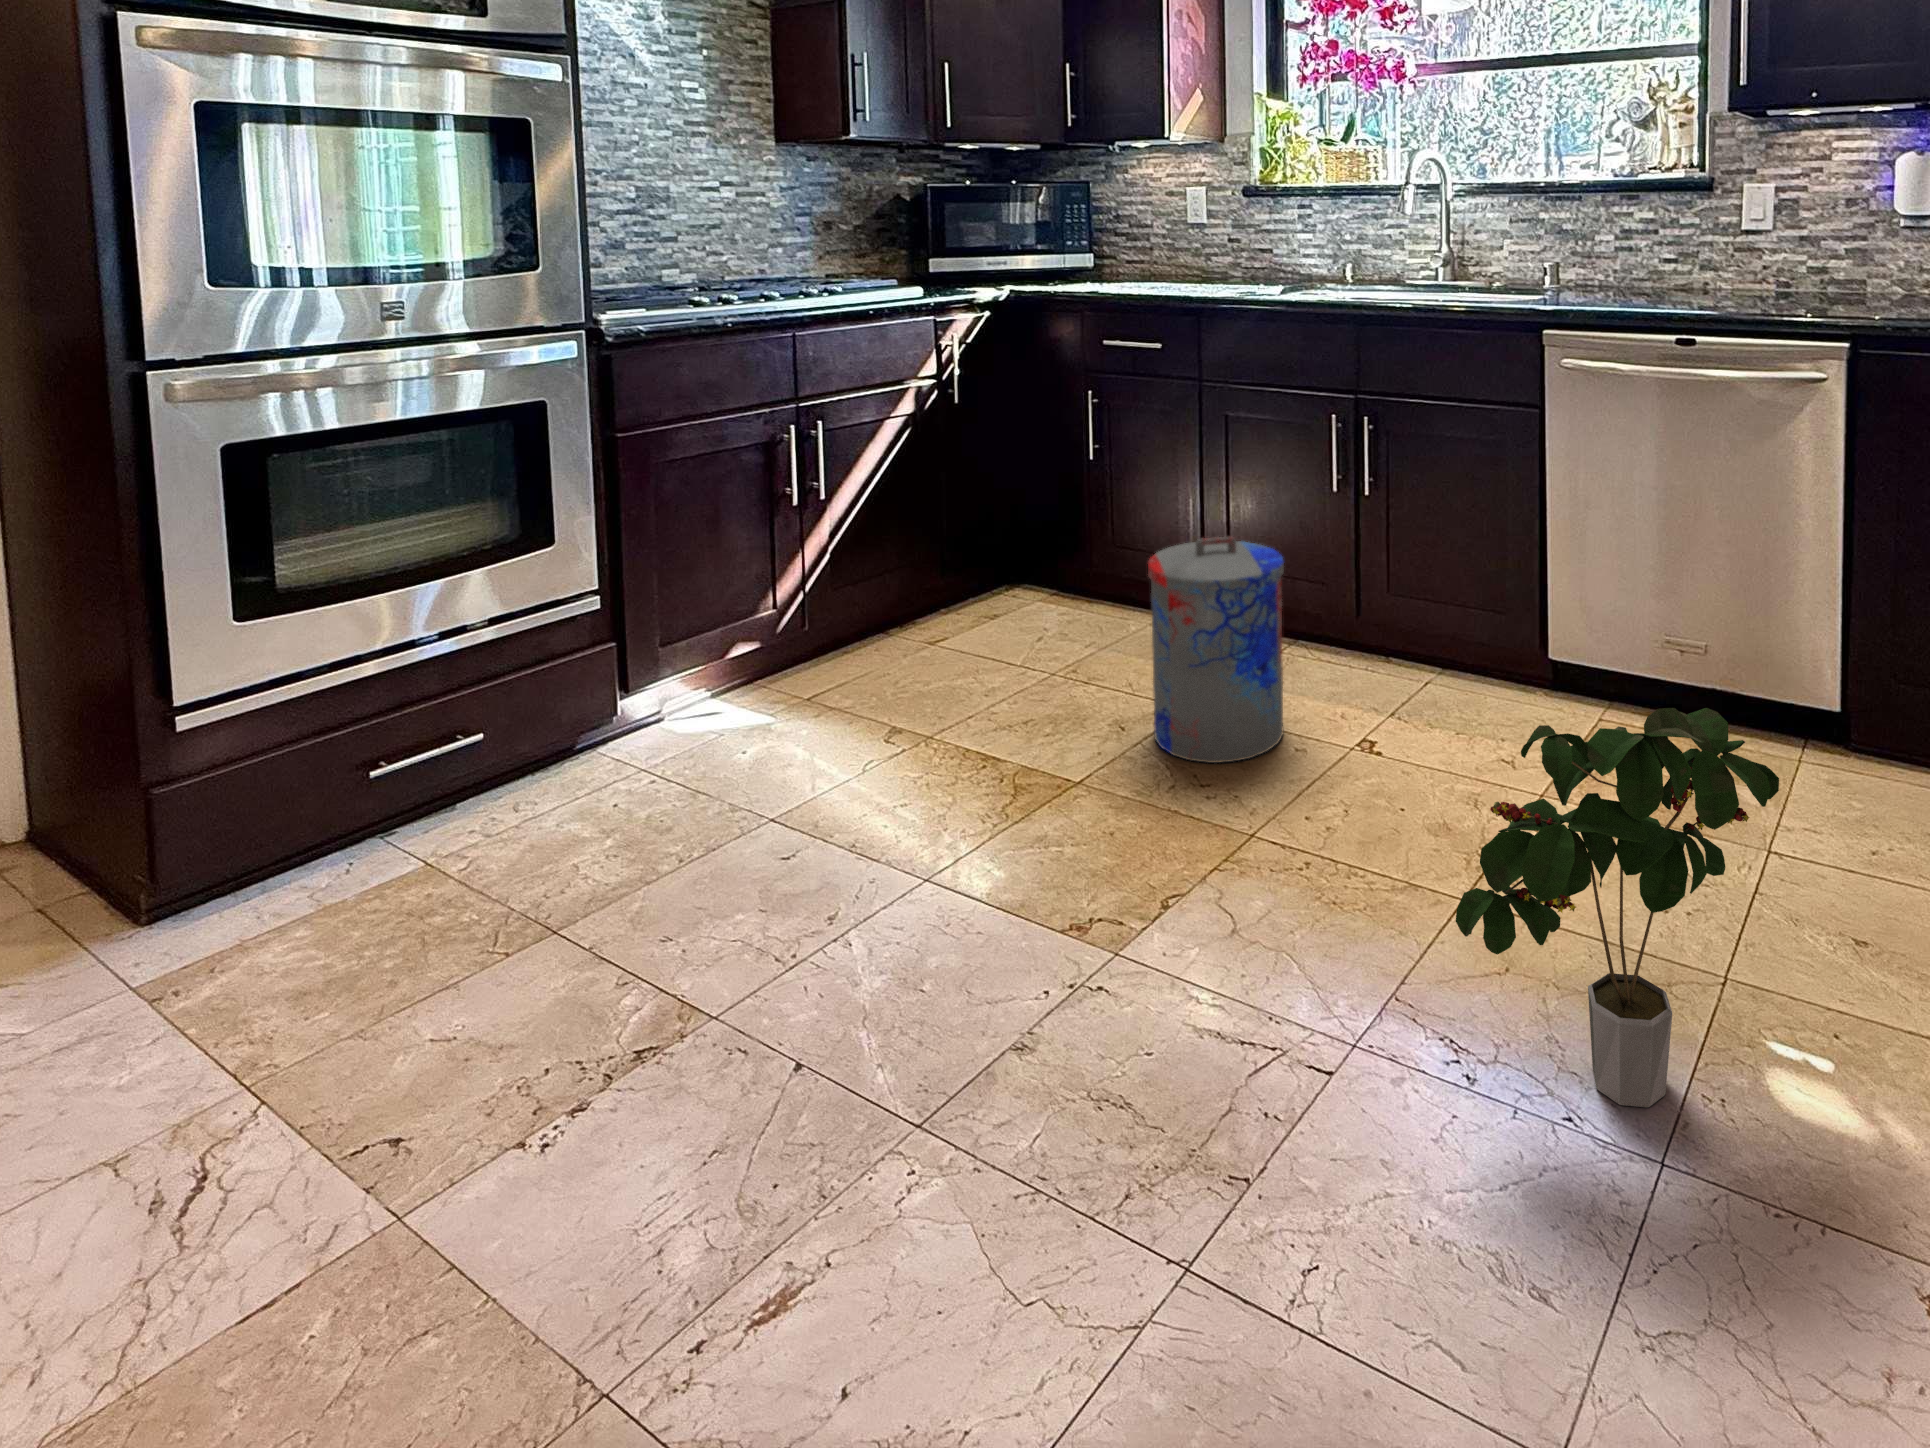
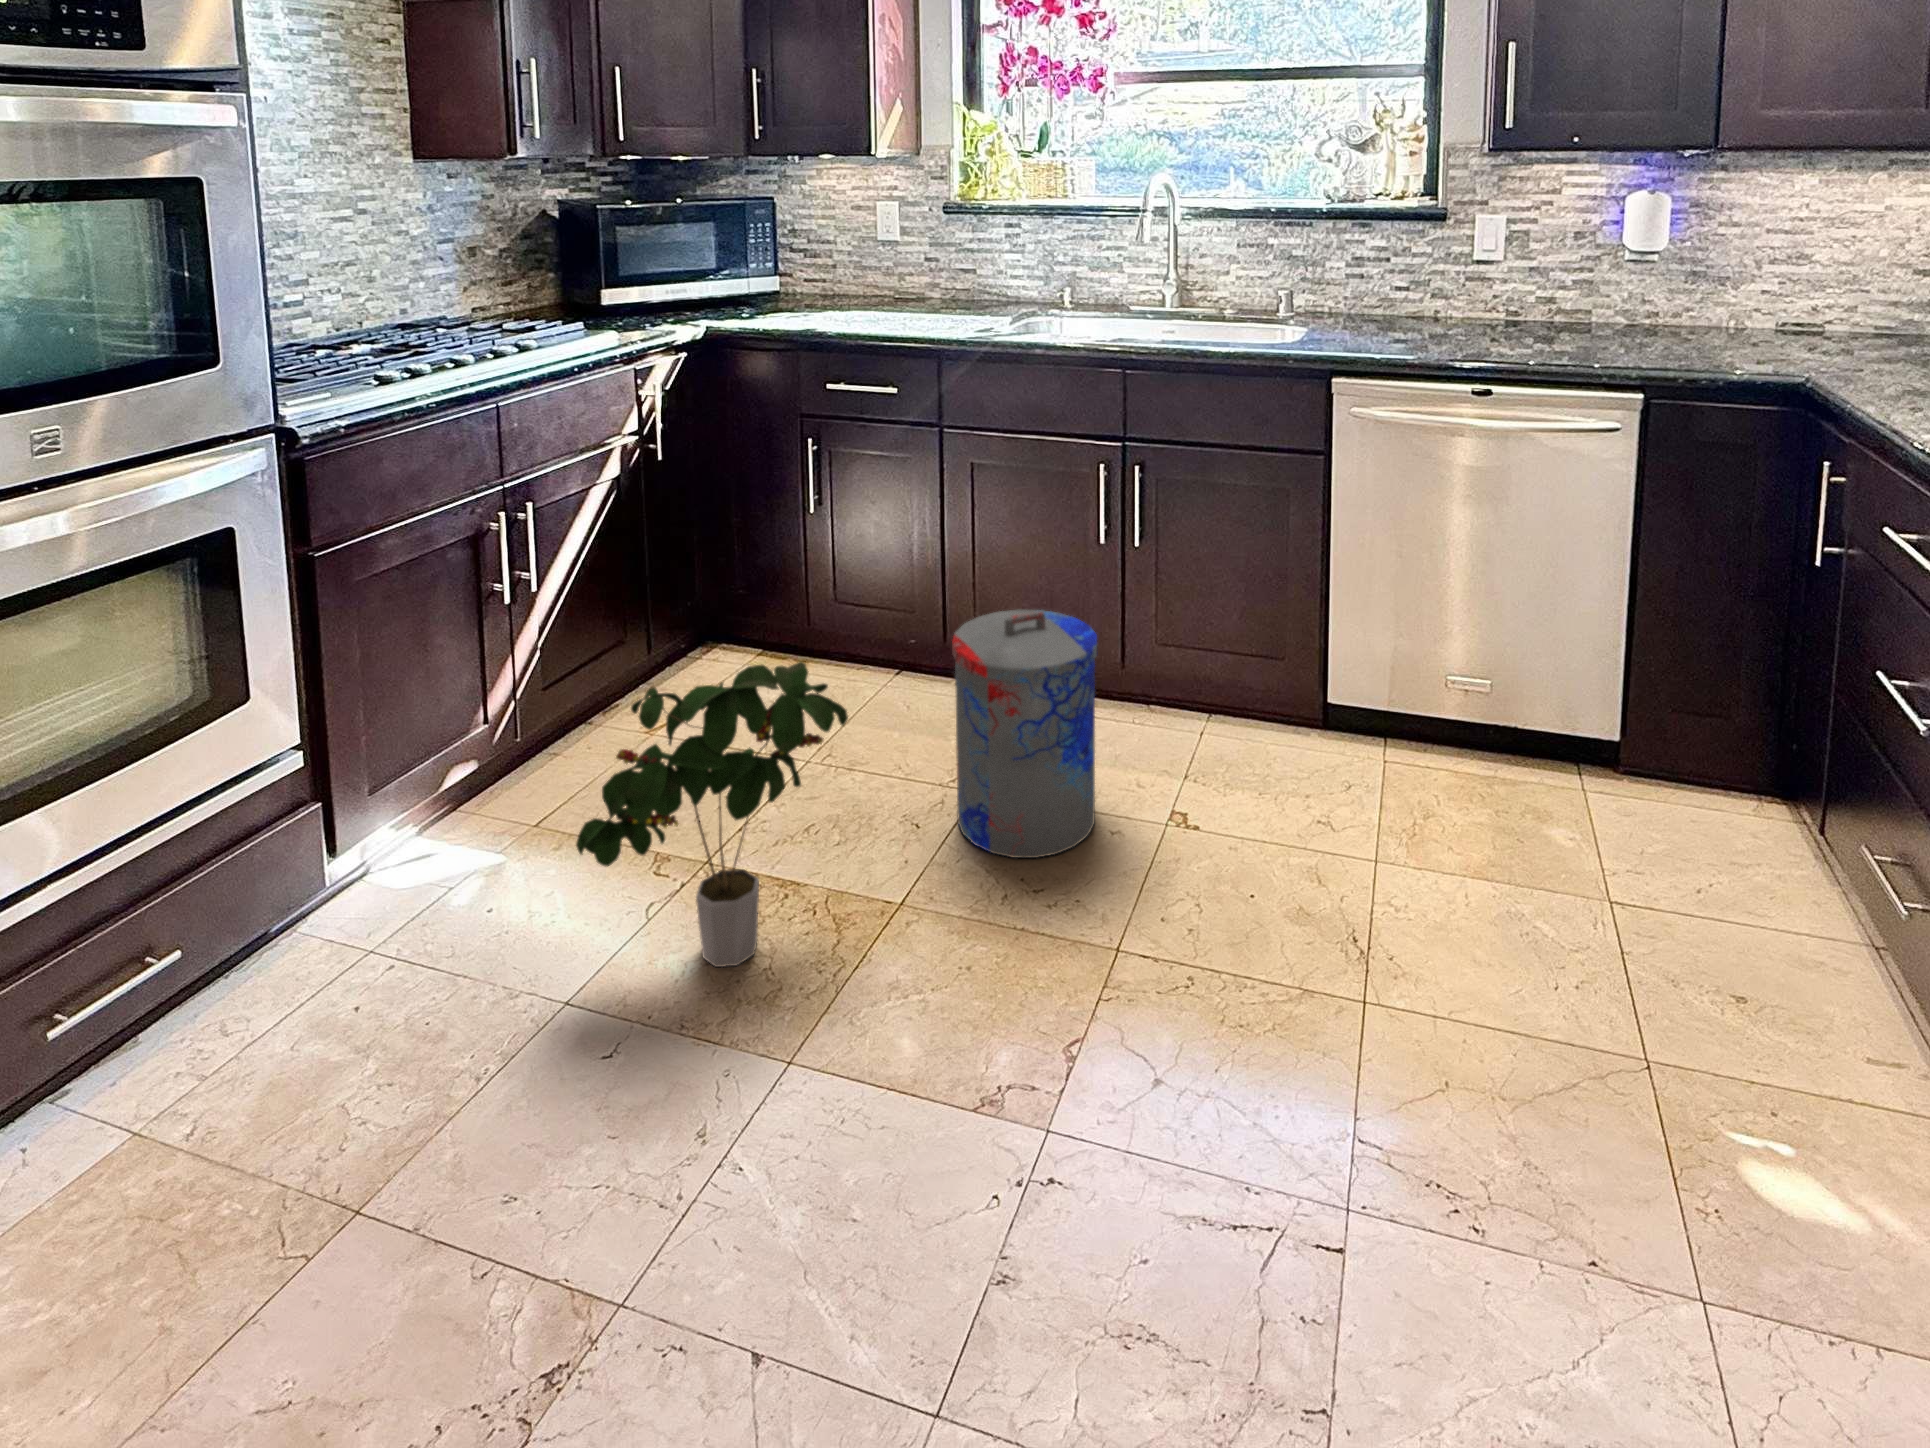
potted plant: present [1456,708,1779,1107] -> present [576,662,848,967]

